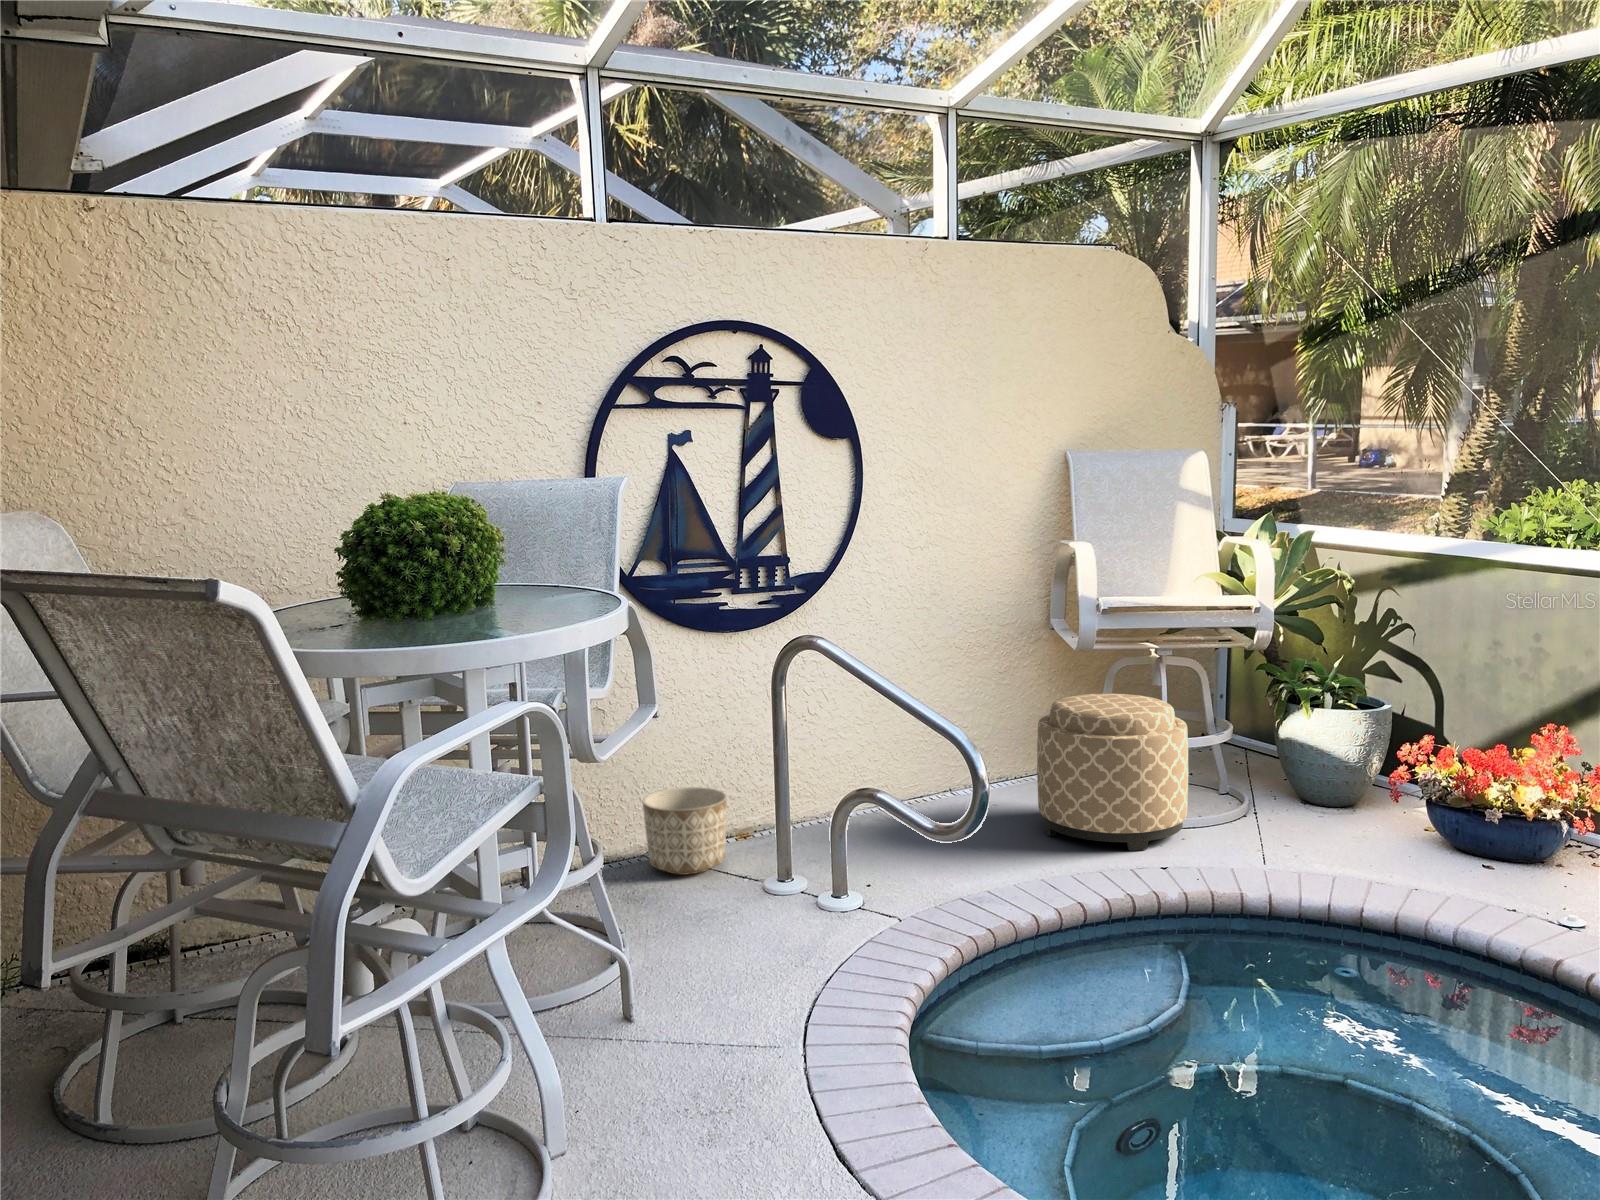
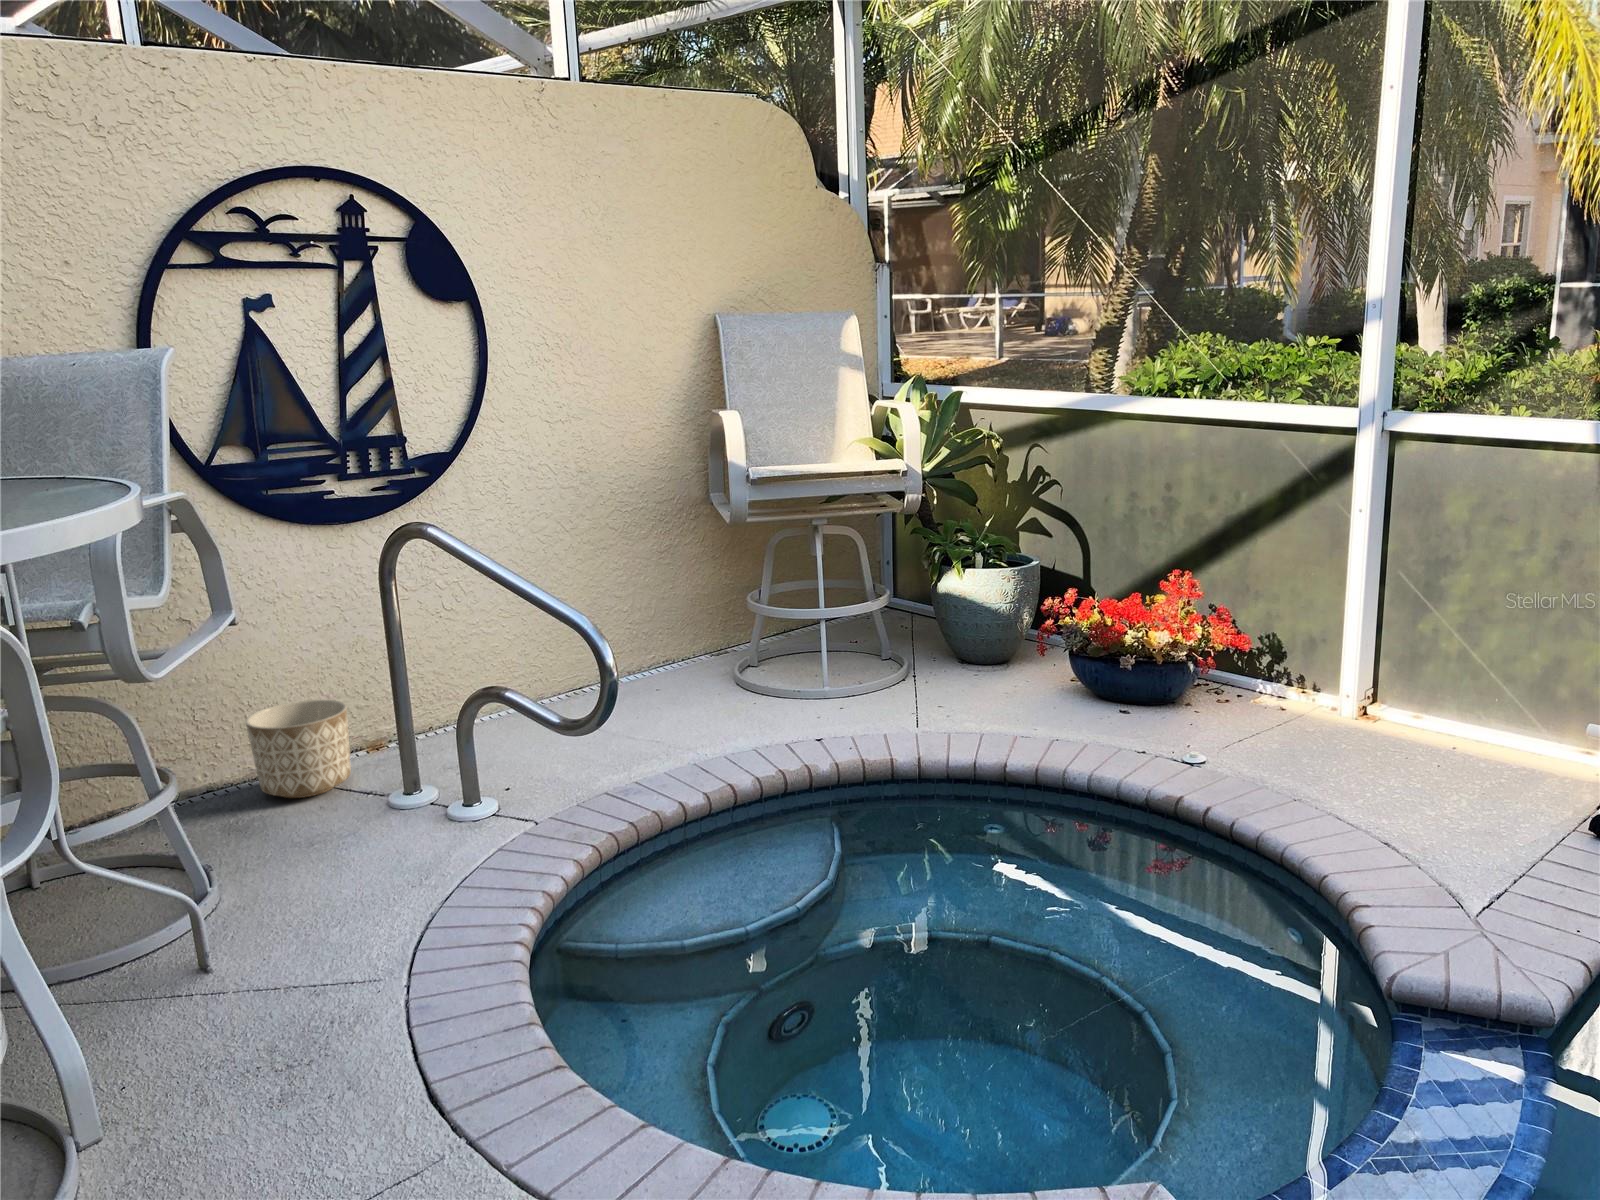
ottoman: present [1037,694,1188,851] -> none [692,567,846,726]

